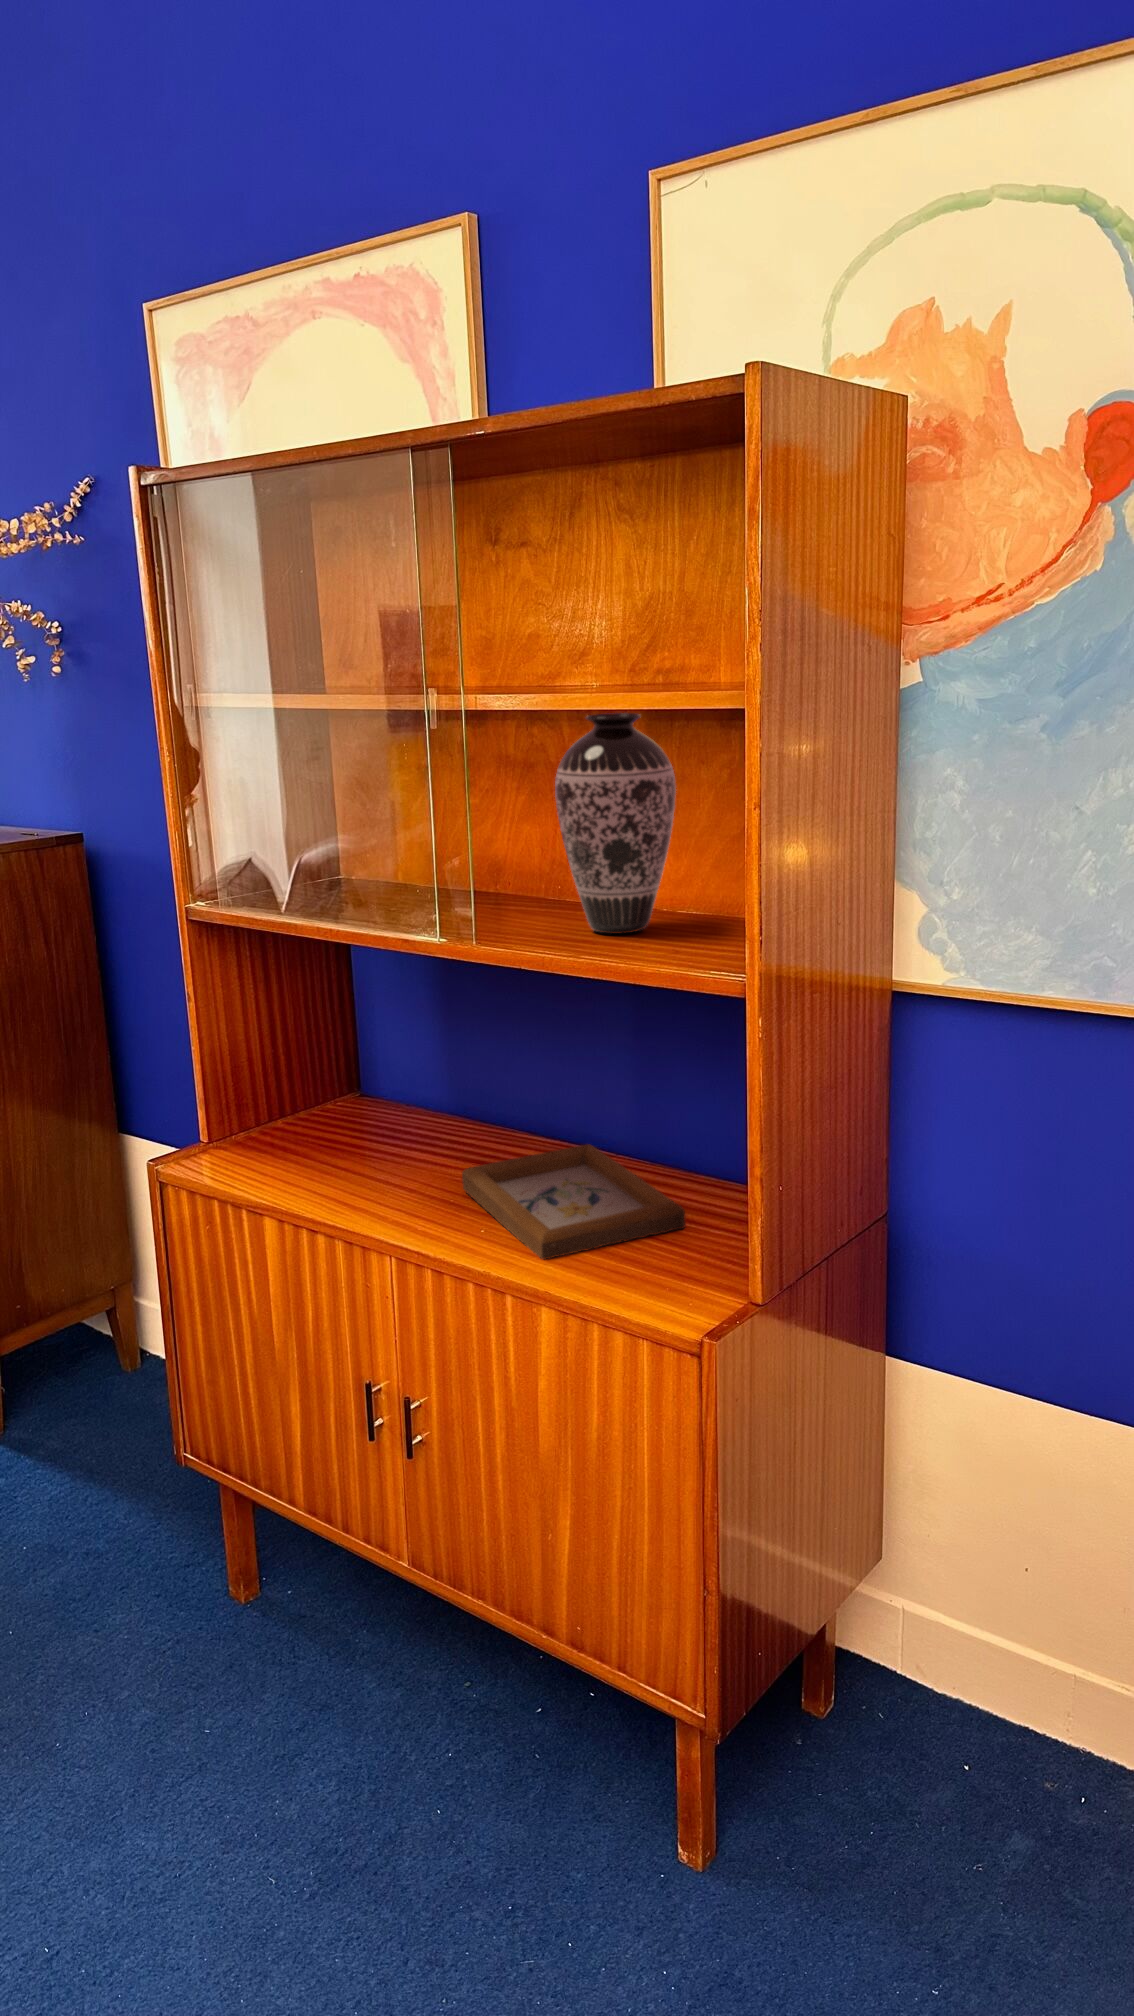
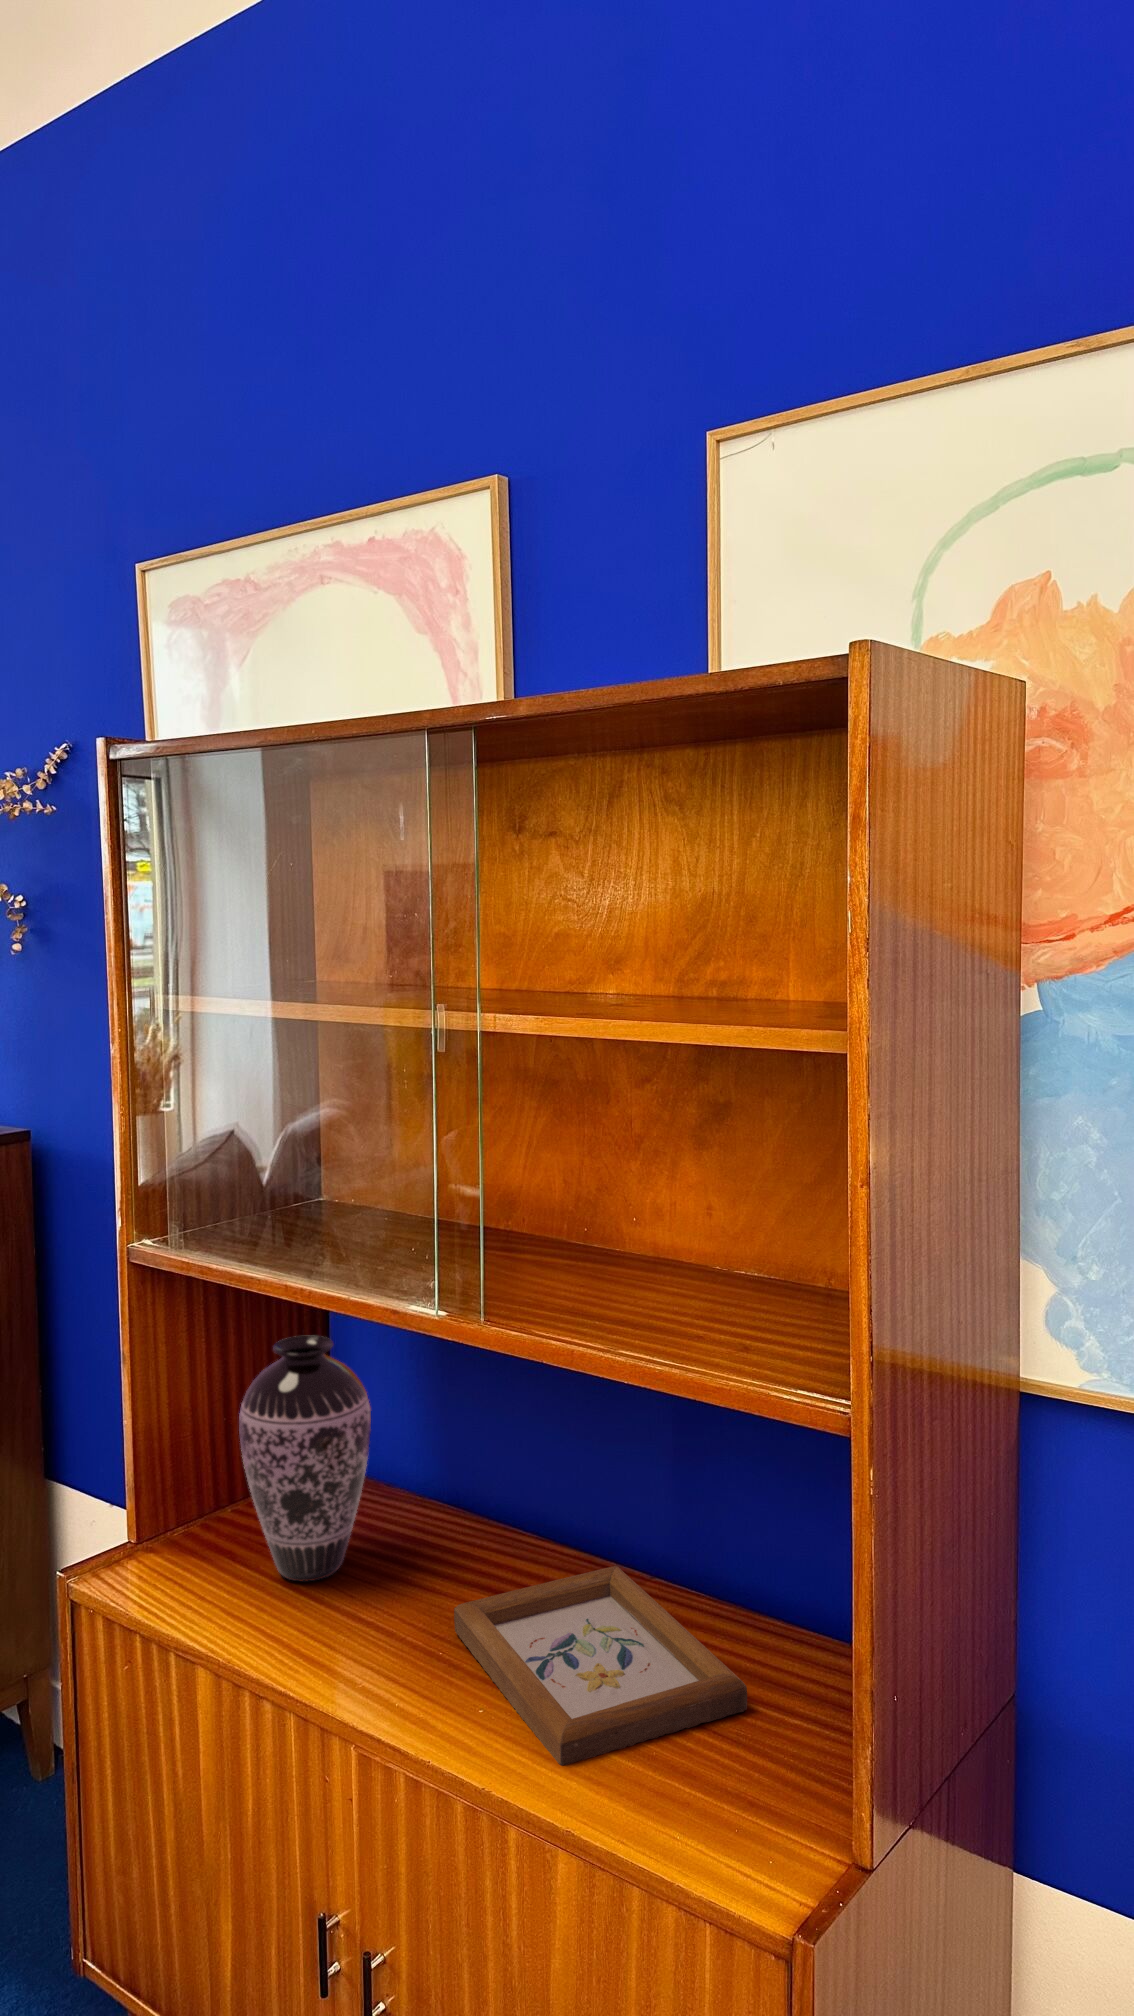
decorative vase: present [555,713,676,934] -> present [239,1336,371,1581]

